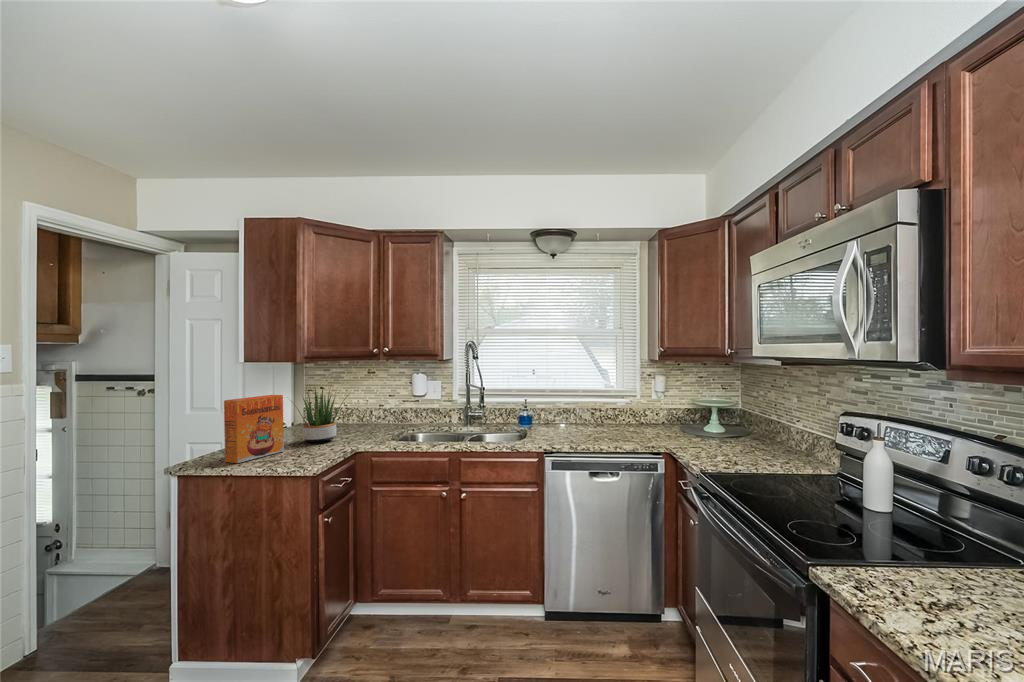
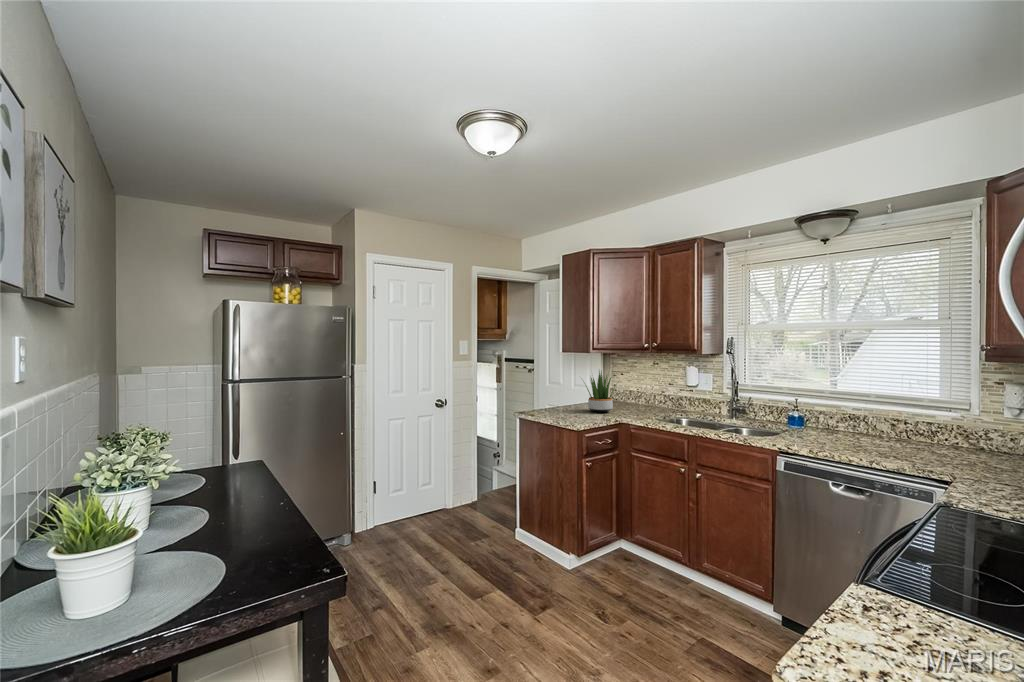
cereal box: present [224,395,284,463] -> none [534,372,571,416]

